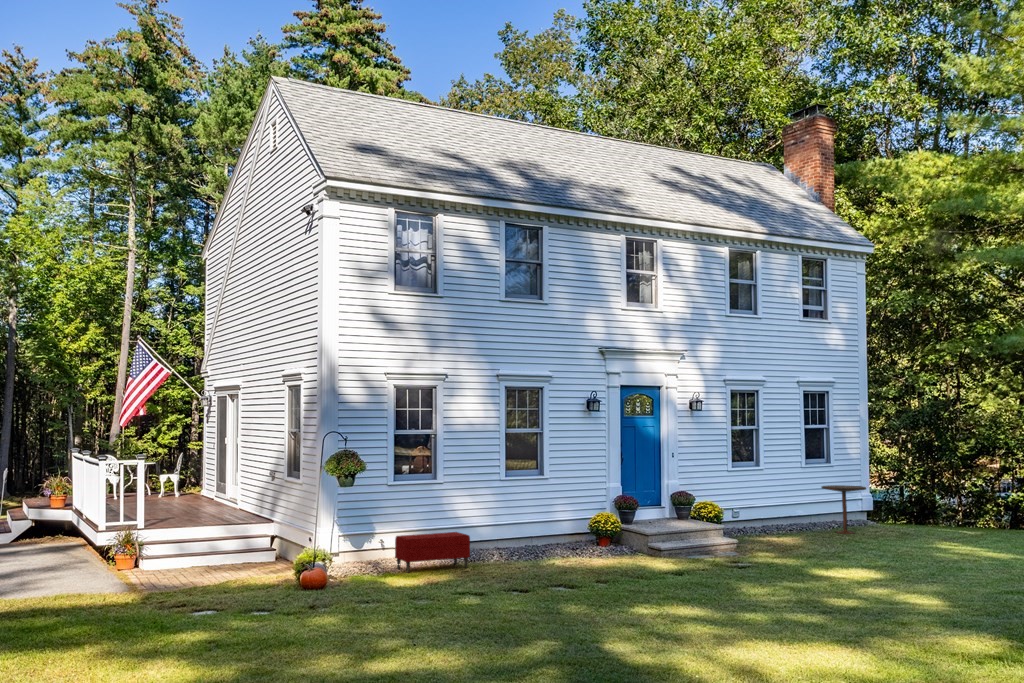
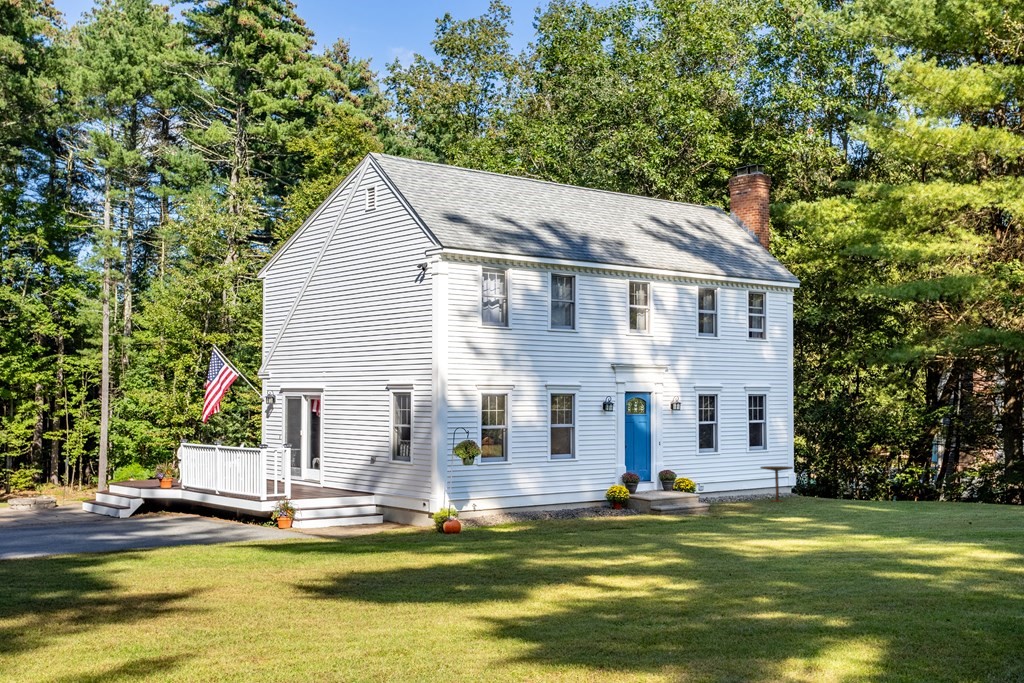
bench: present [395,532,470,573] -> none [485,498,537,525]

